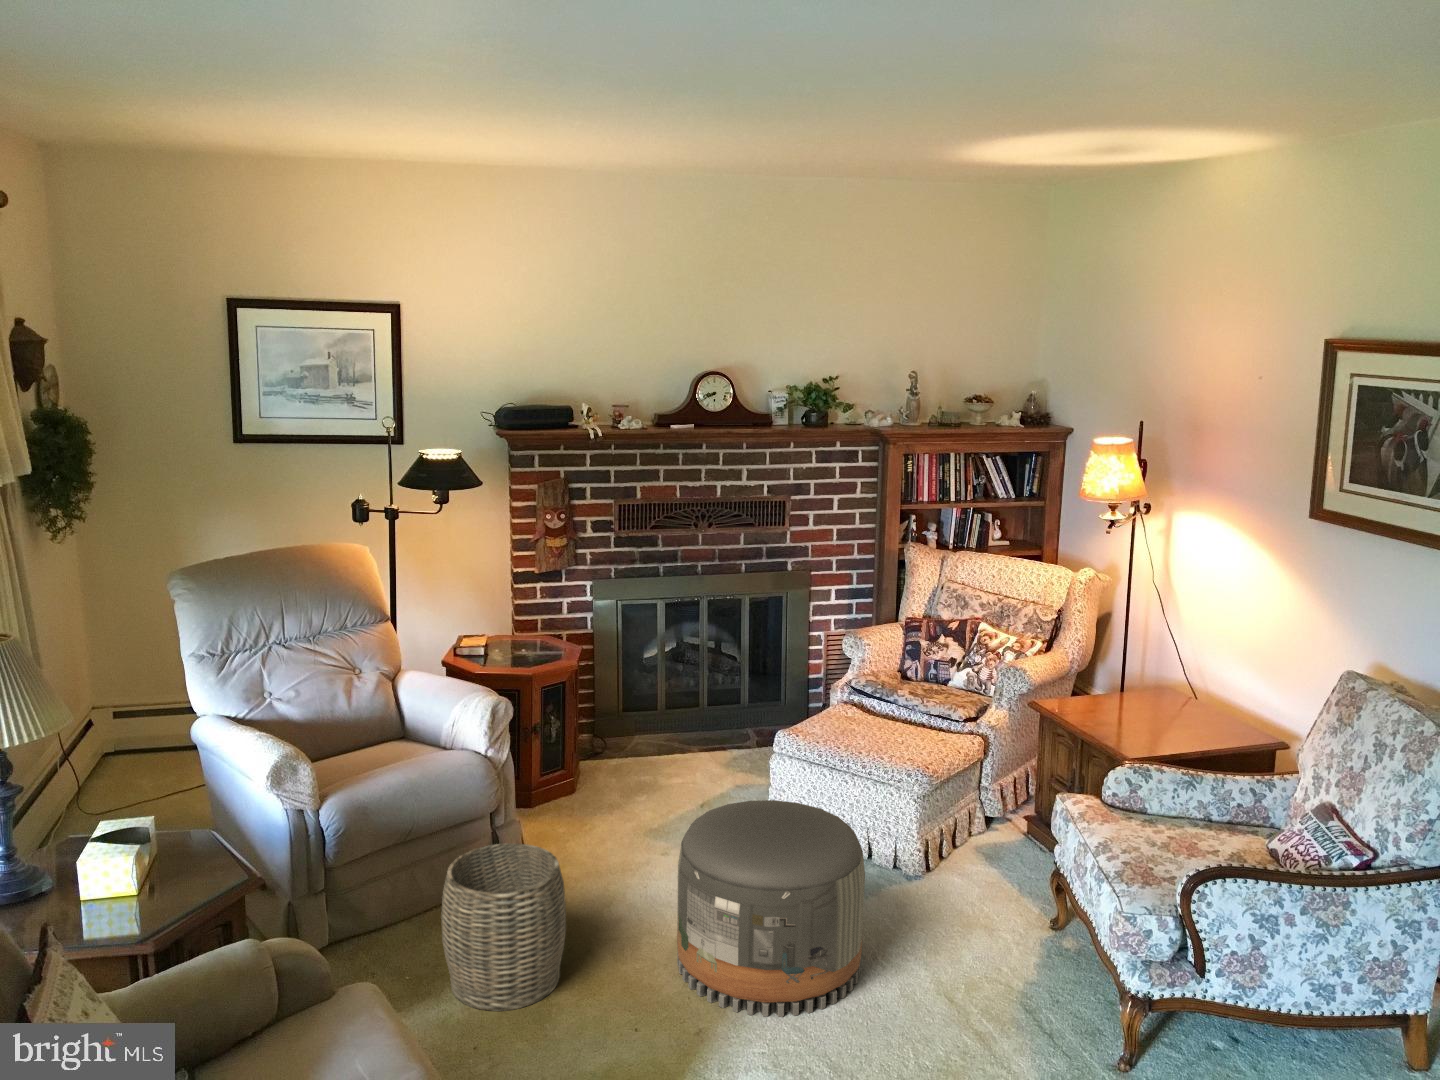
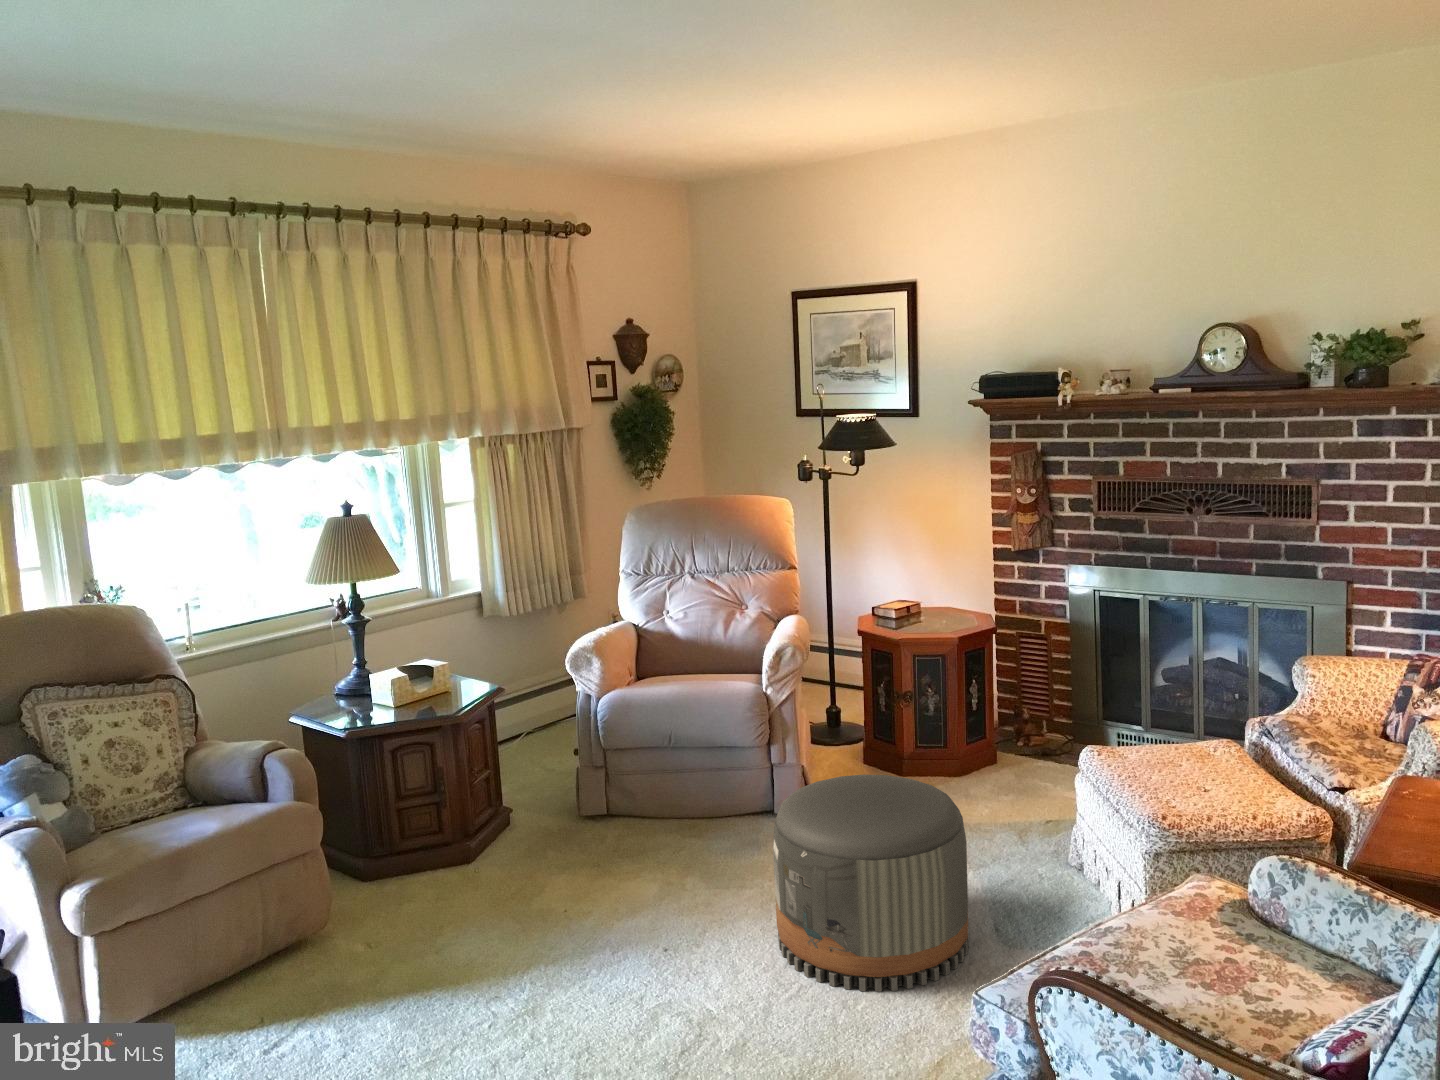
woven basket: present [441,843,566,1011] -> none [635,752,740,887]

